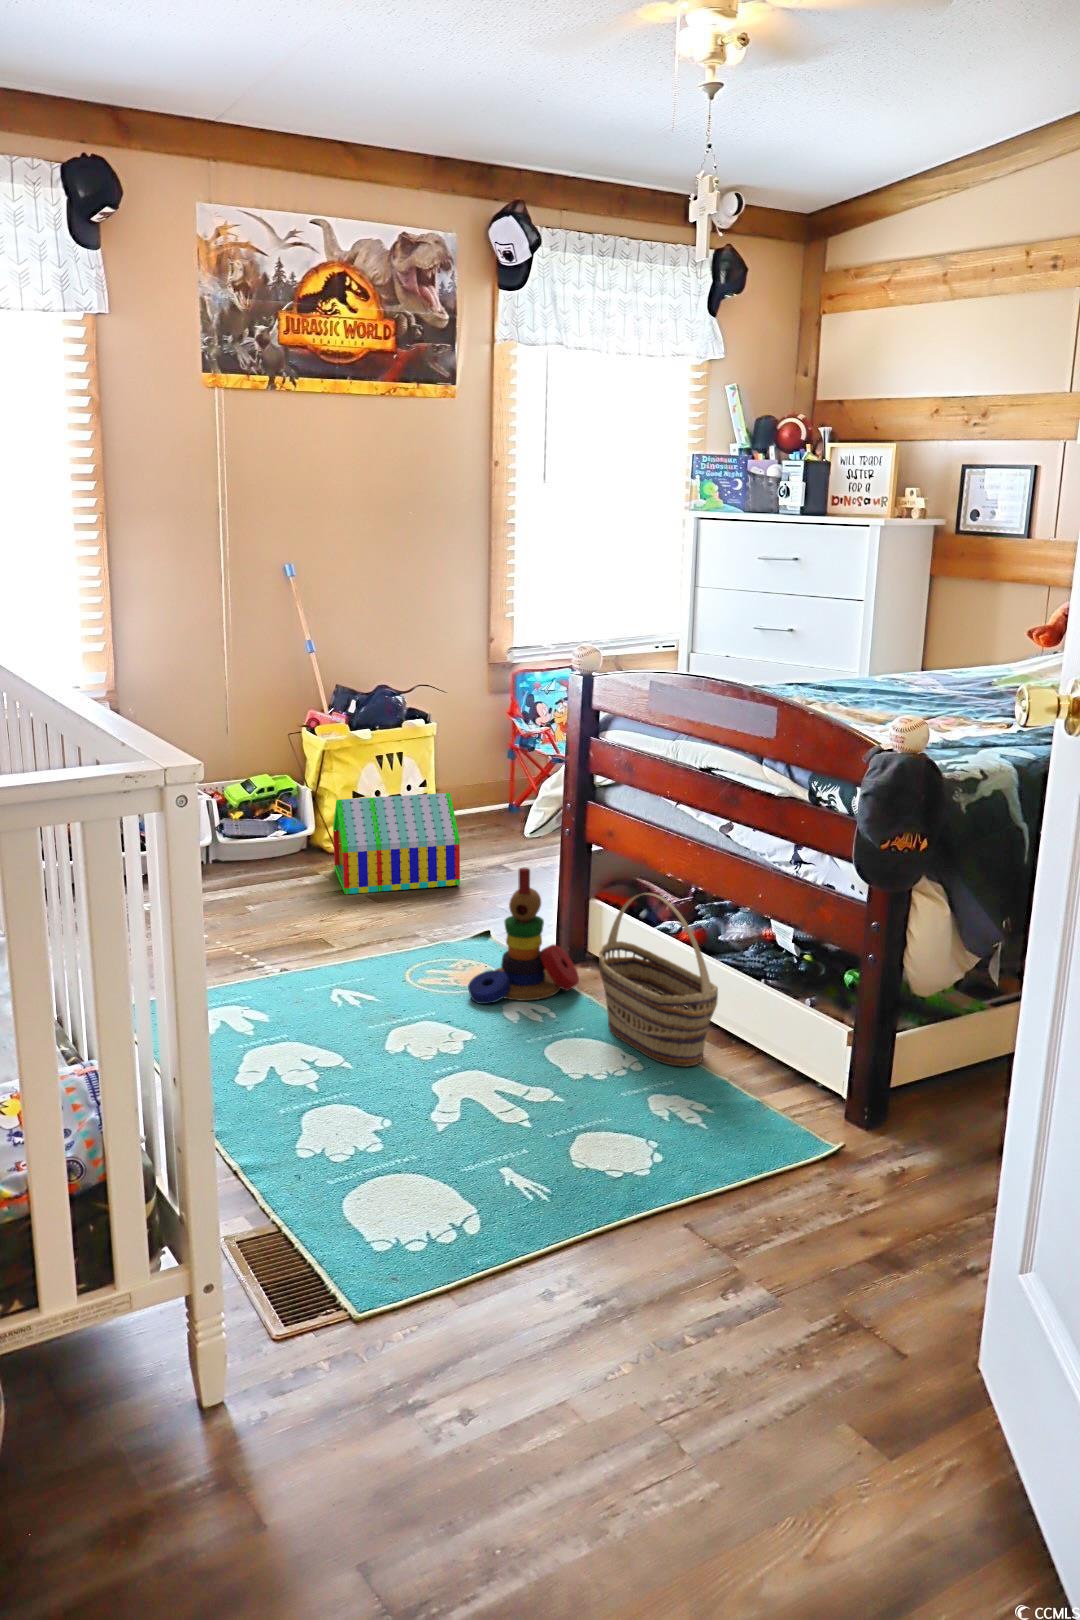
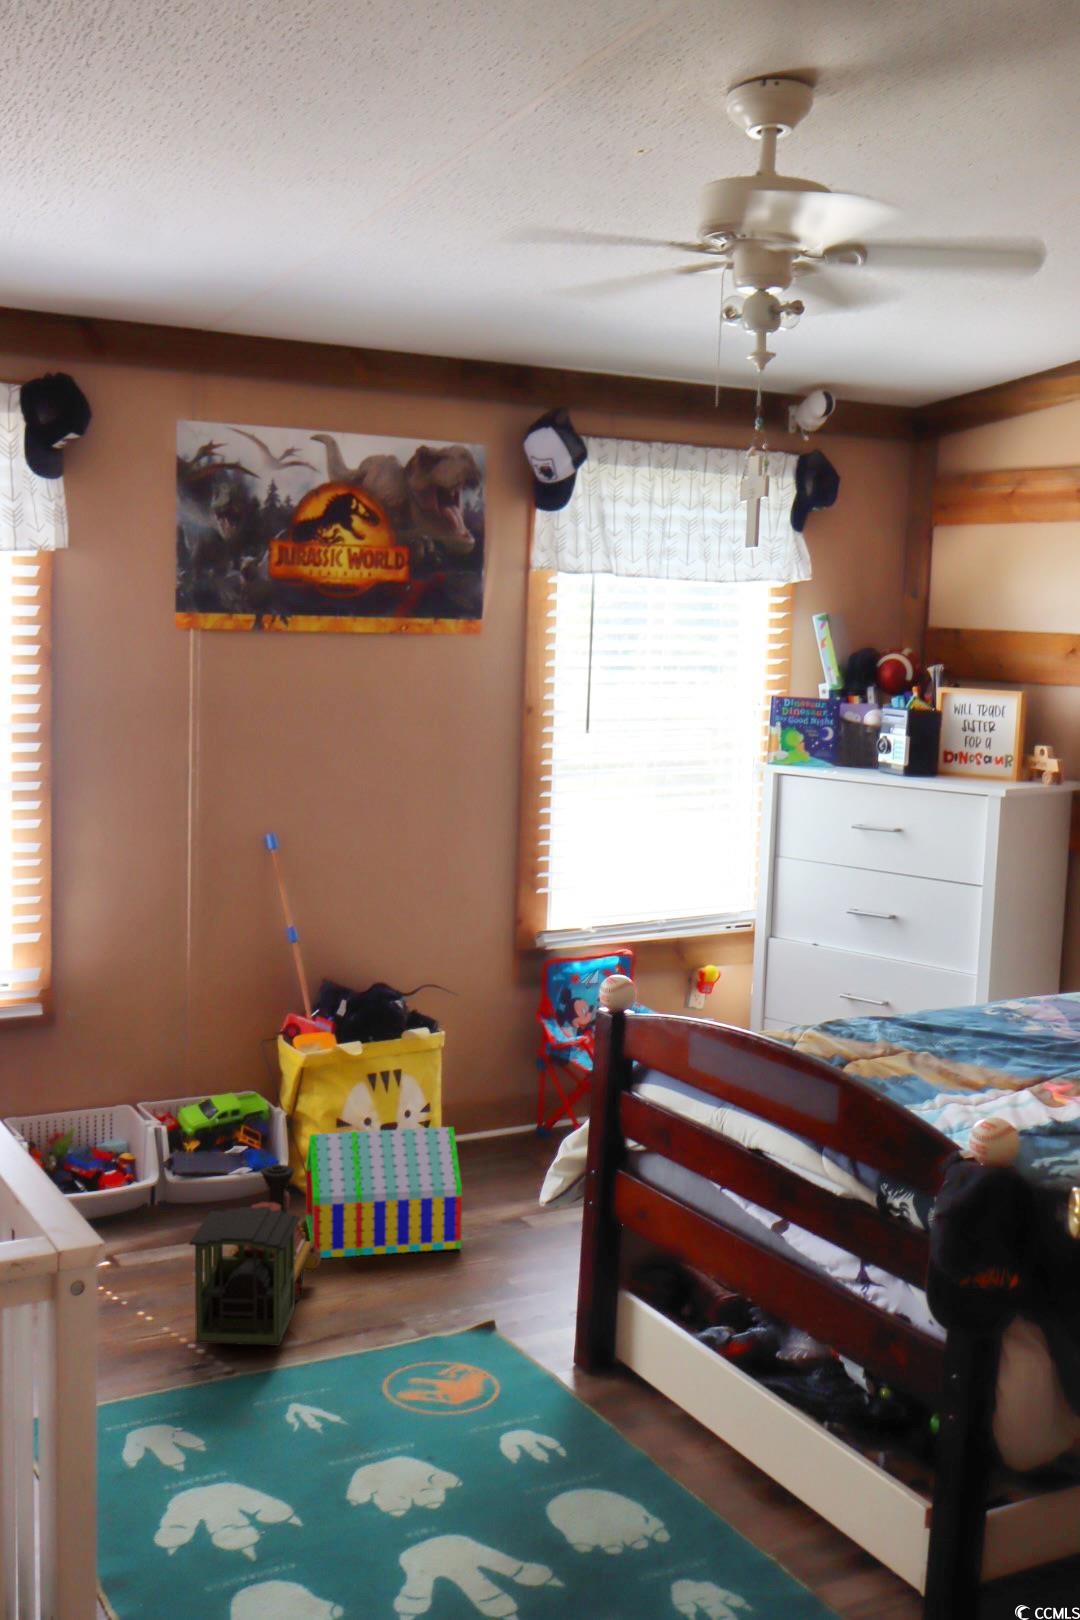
toy train: none [253,818,352,949] -> present [189,1164,321,1345]
stacking toy: present [468,868,579,1004] -> none [452,1254,597,1438]
basket: present [599,893,718,1067] -> none [618,1305,767,1549]

